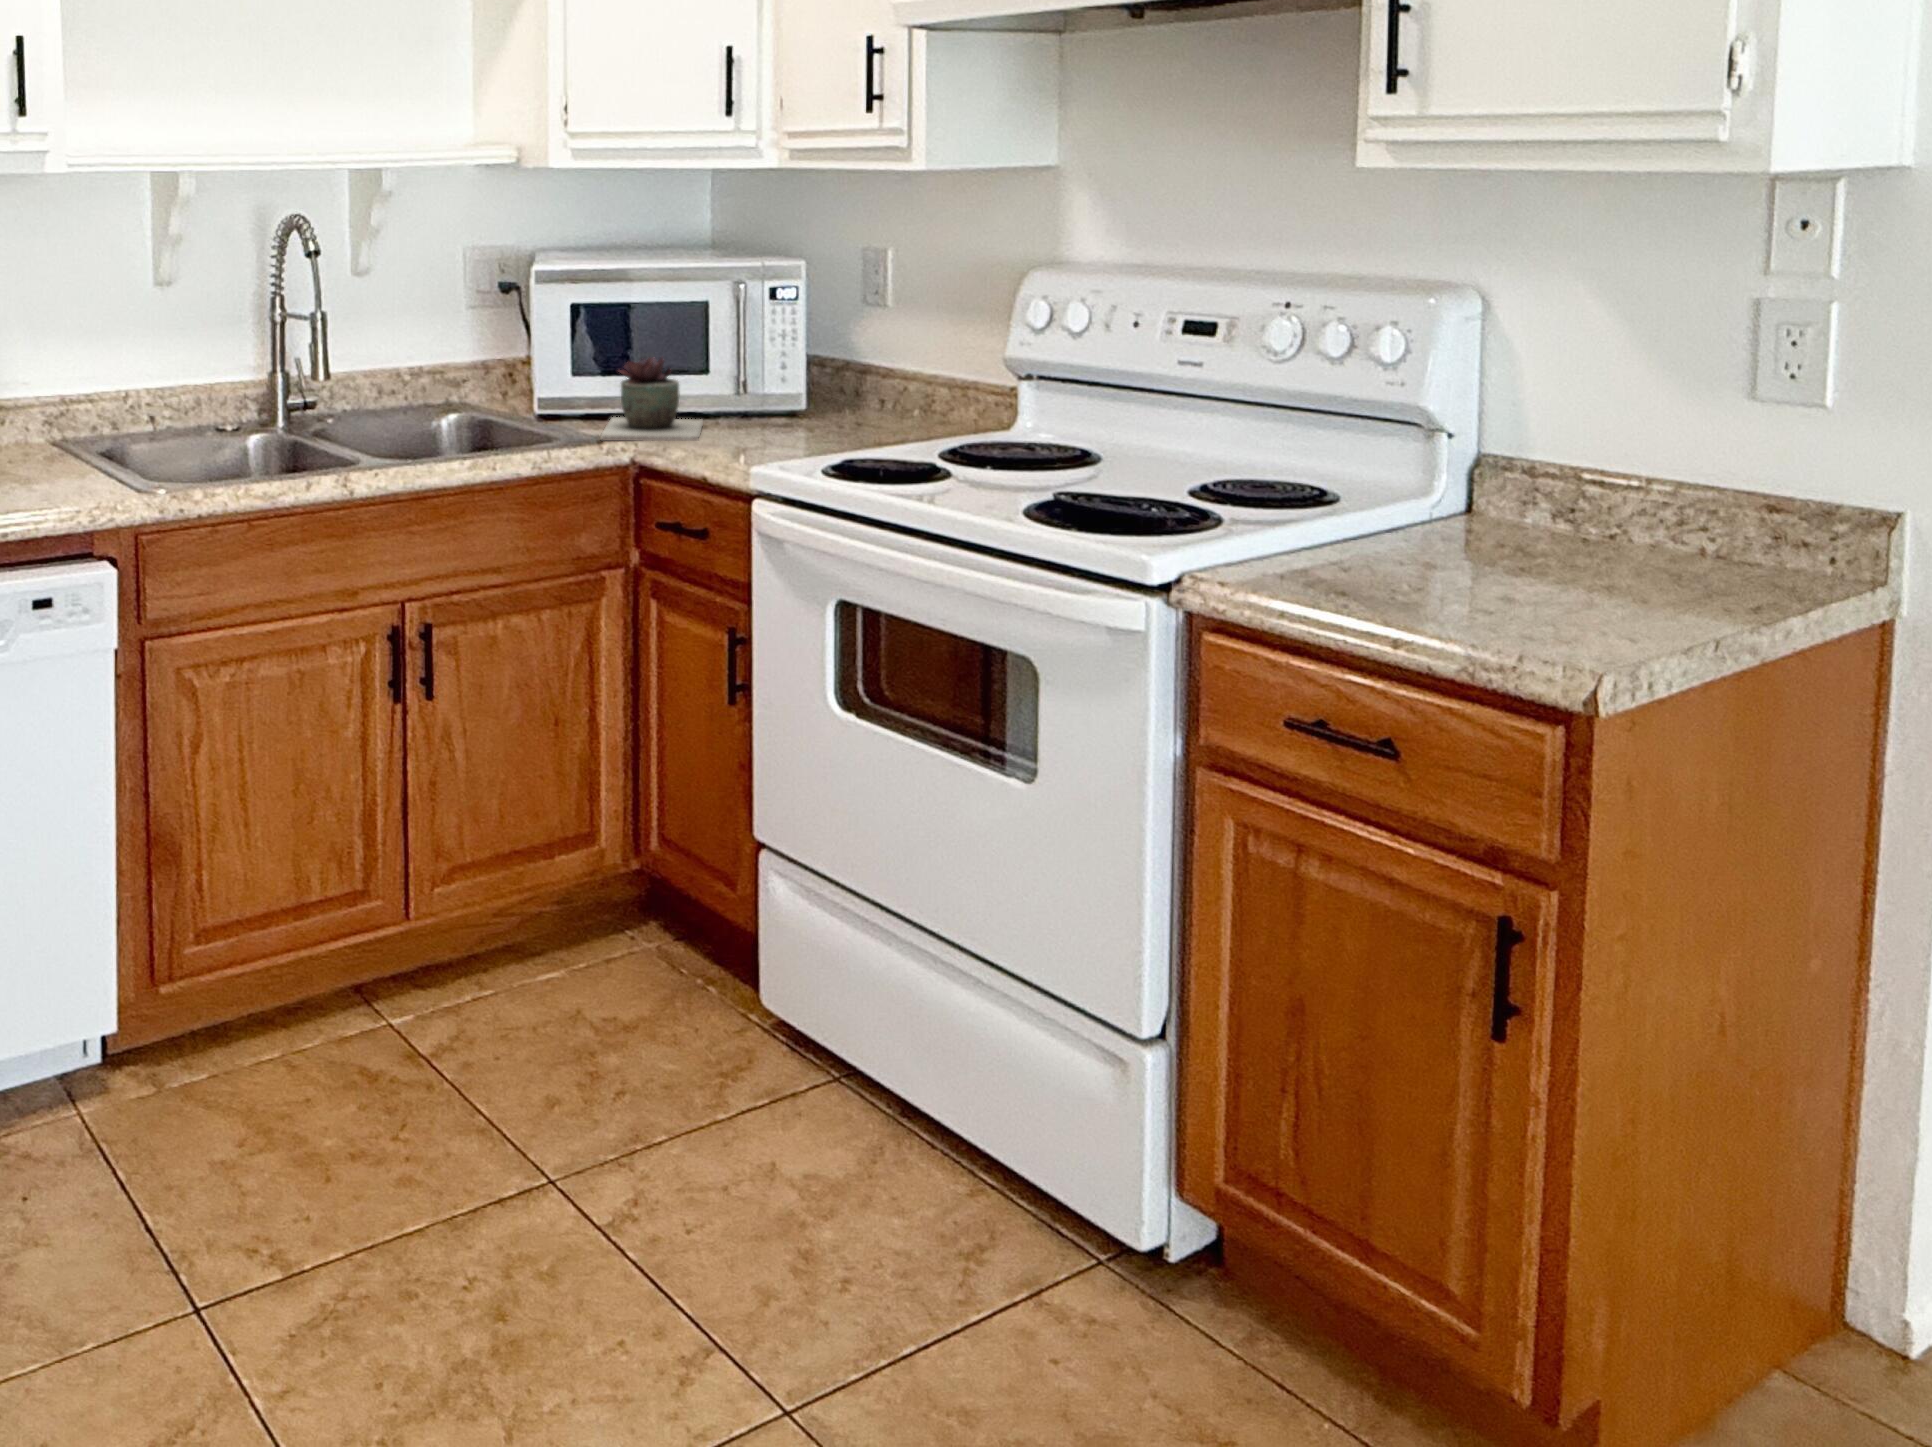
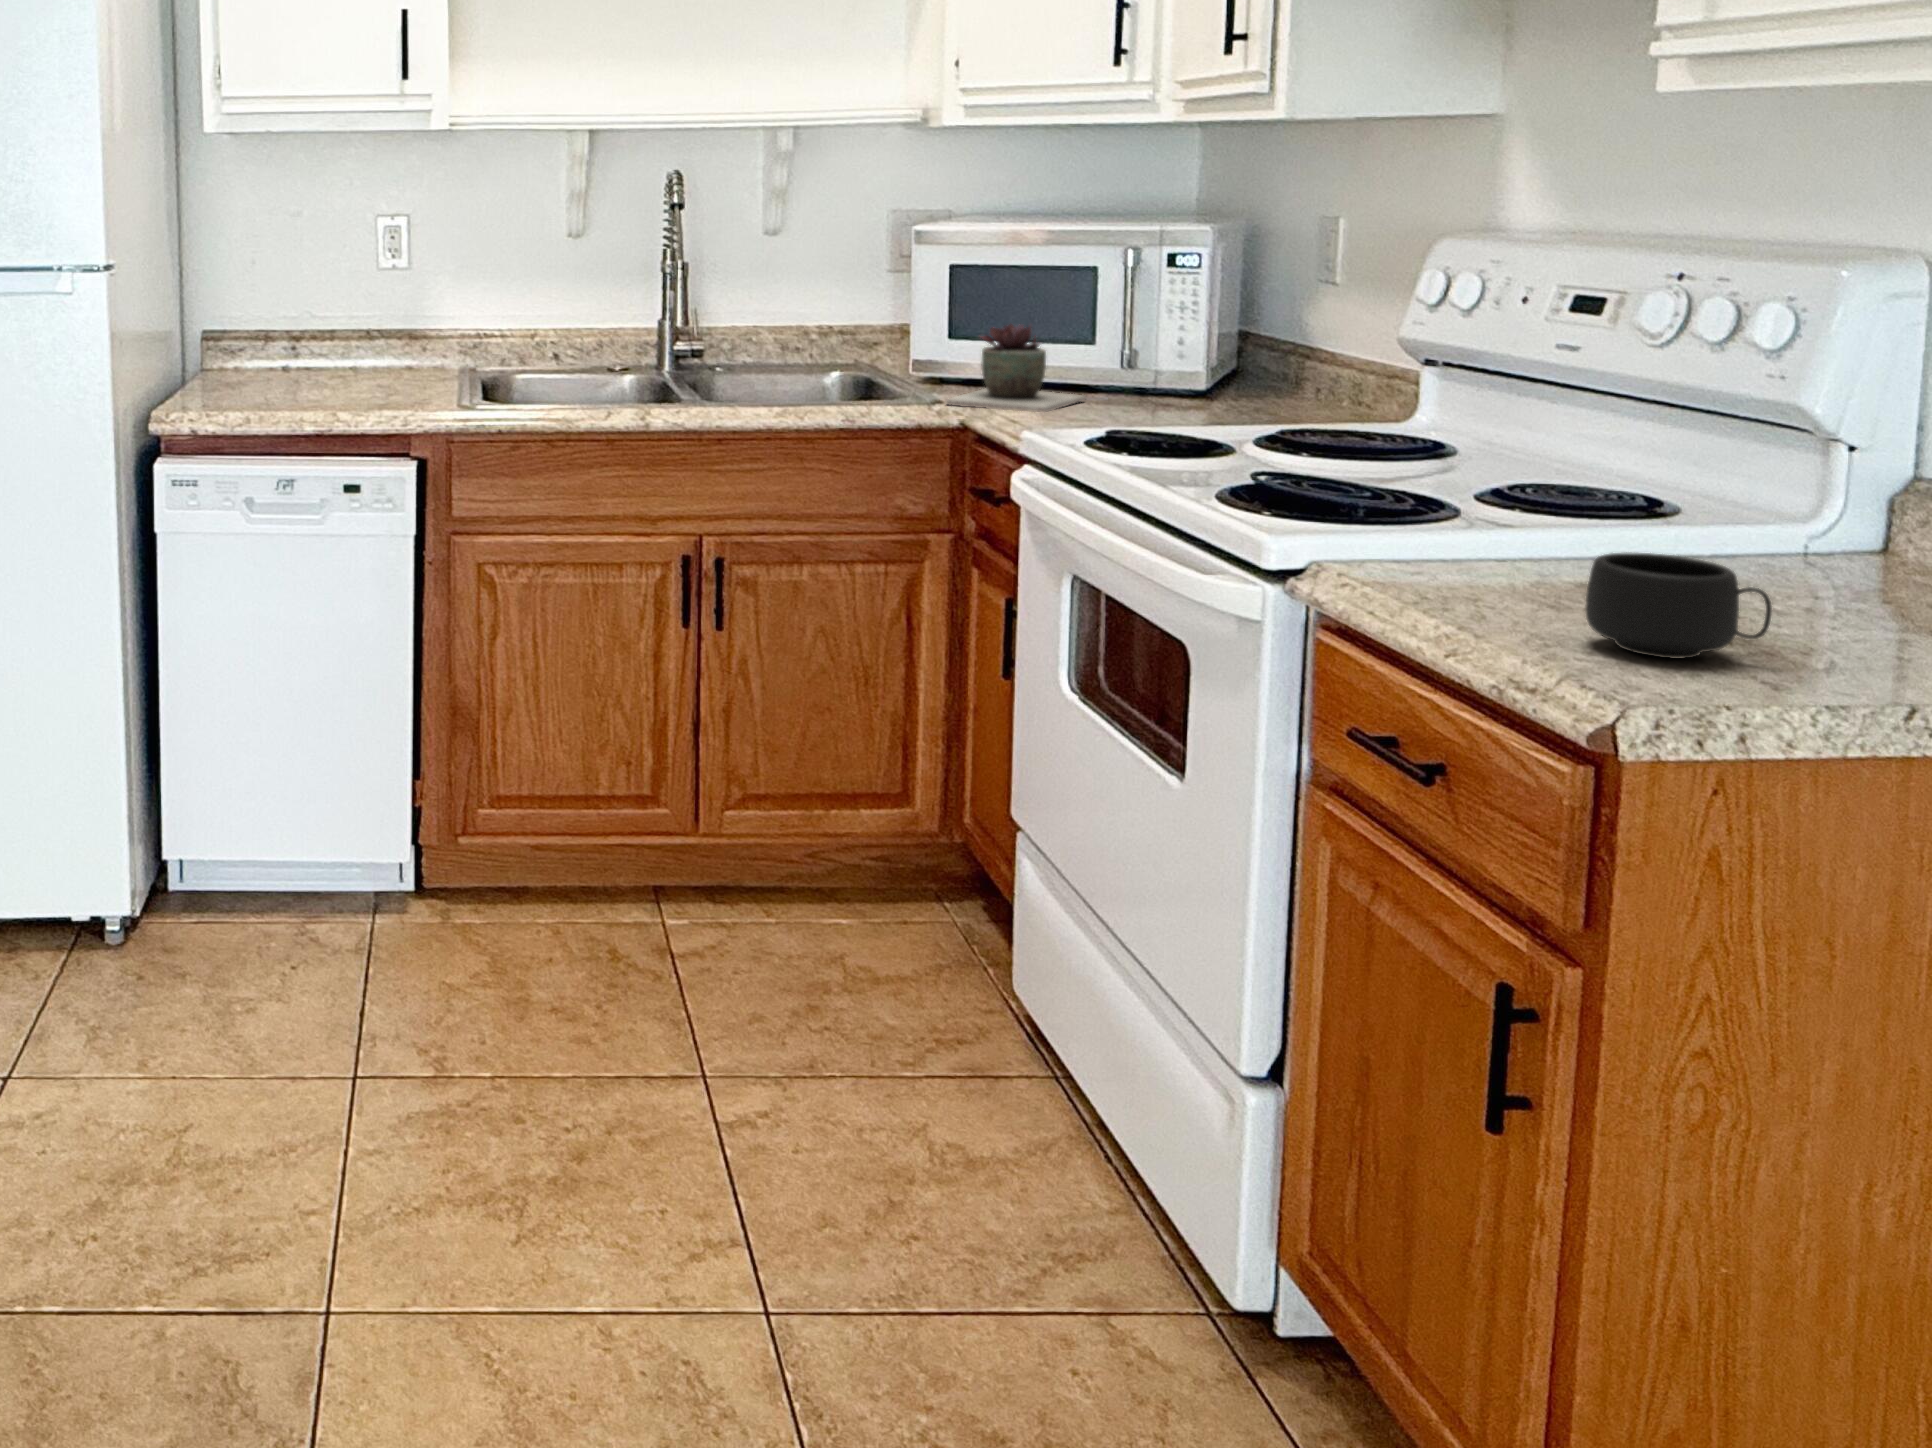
mug: none [1466,542,1594,625] -> present [1586,552,1772,659]

